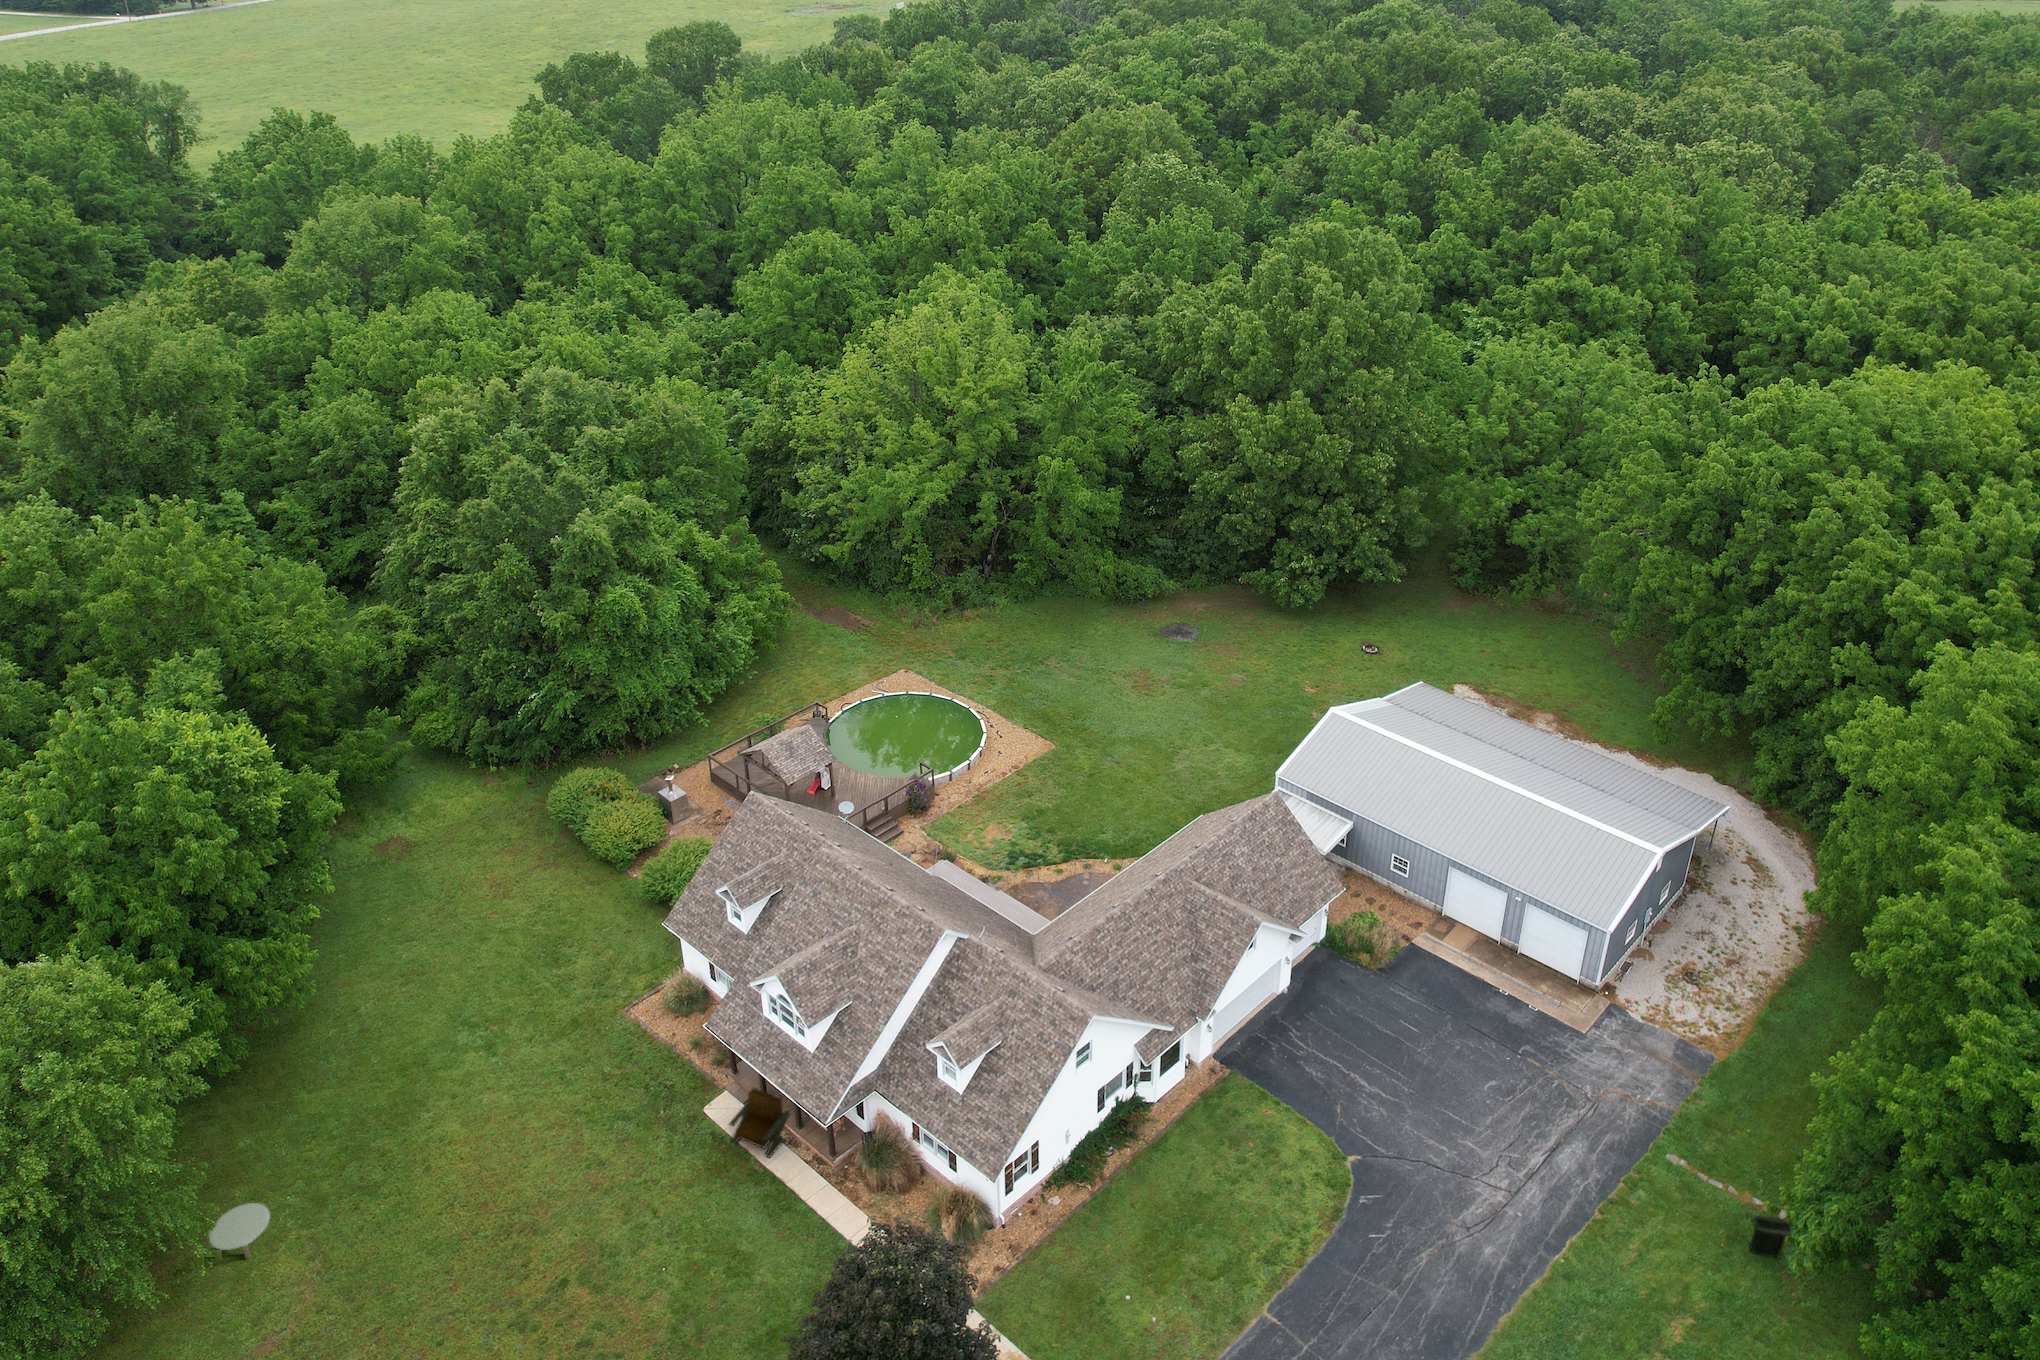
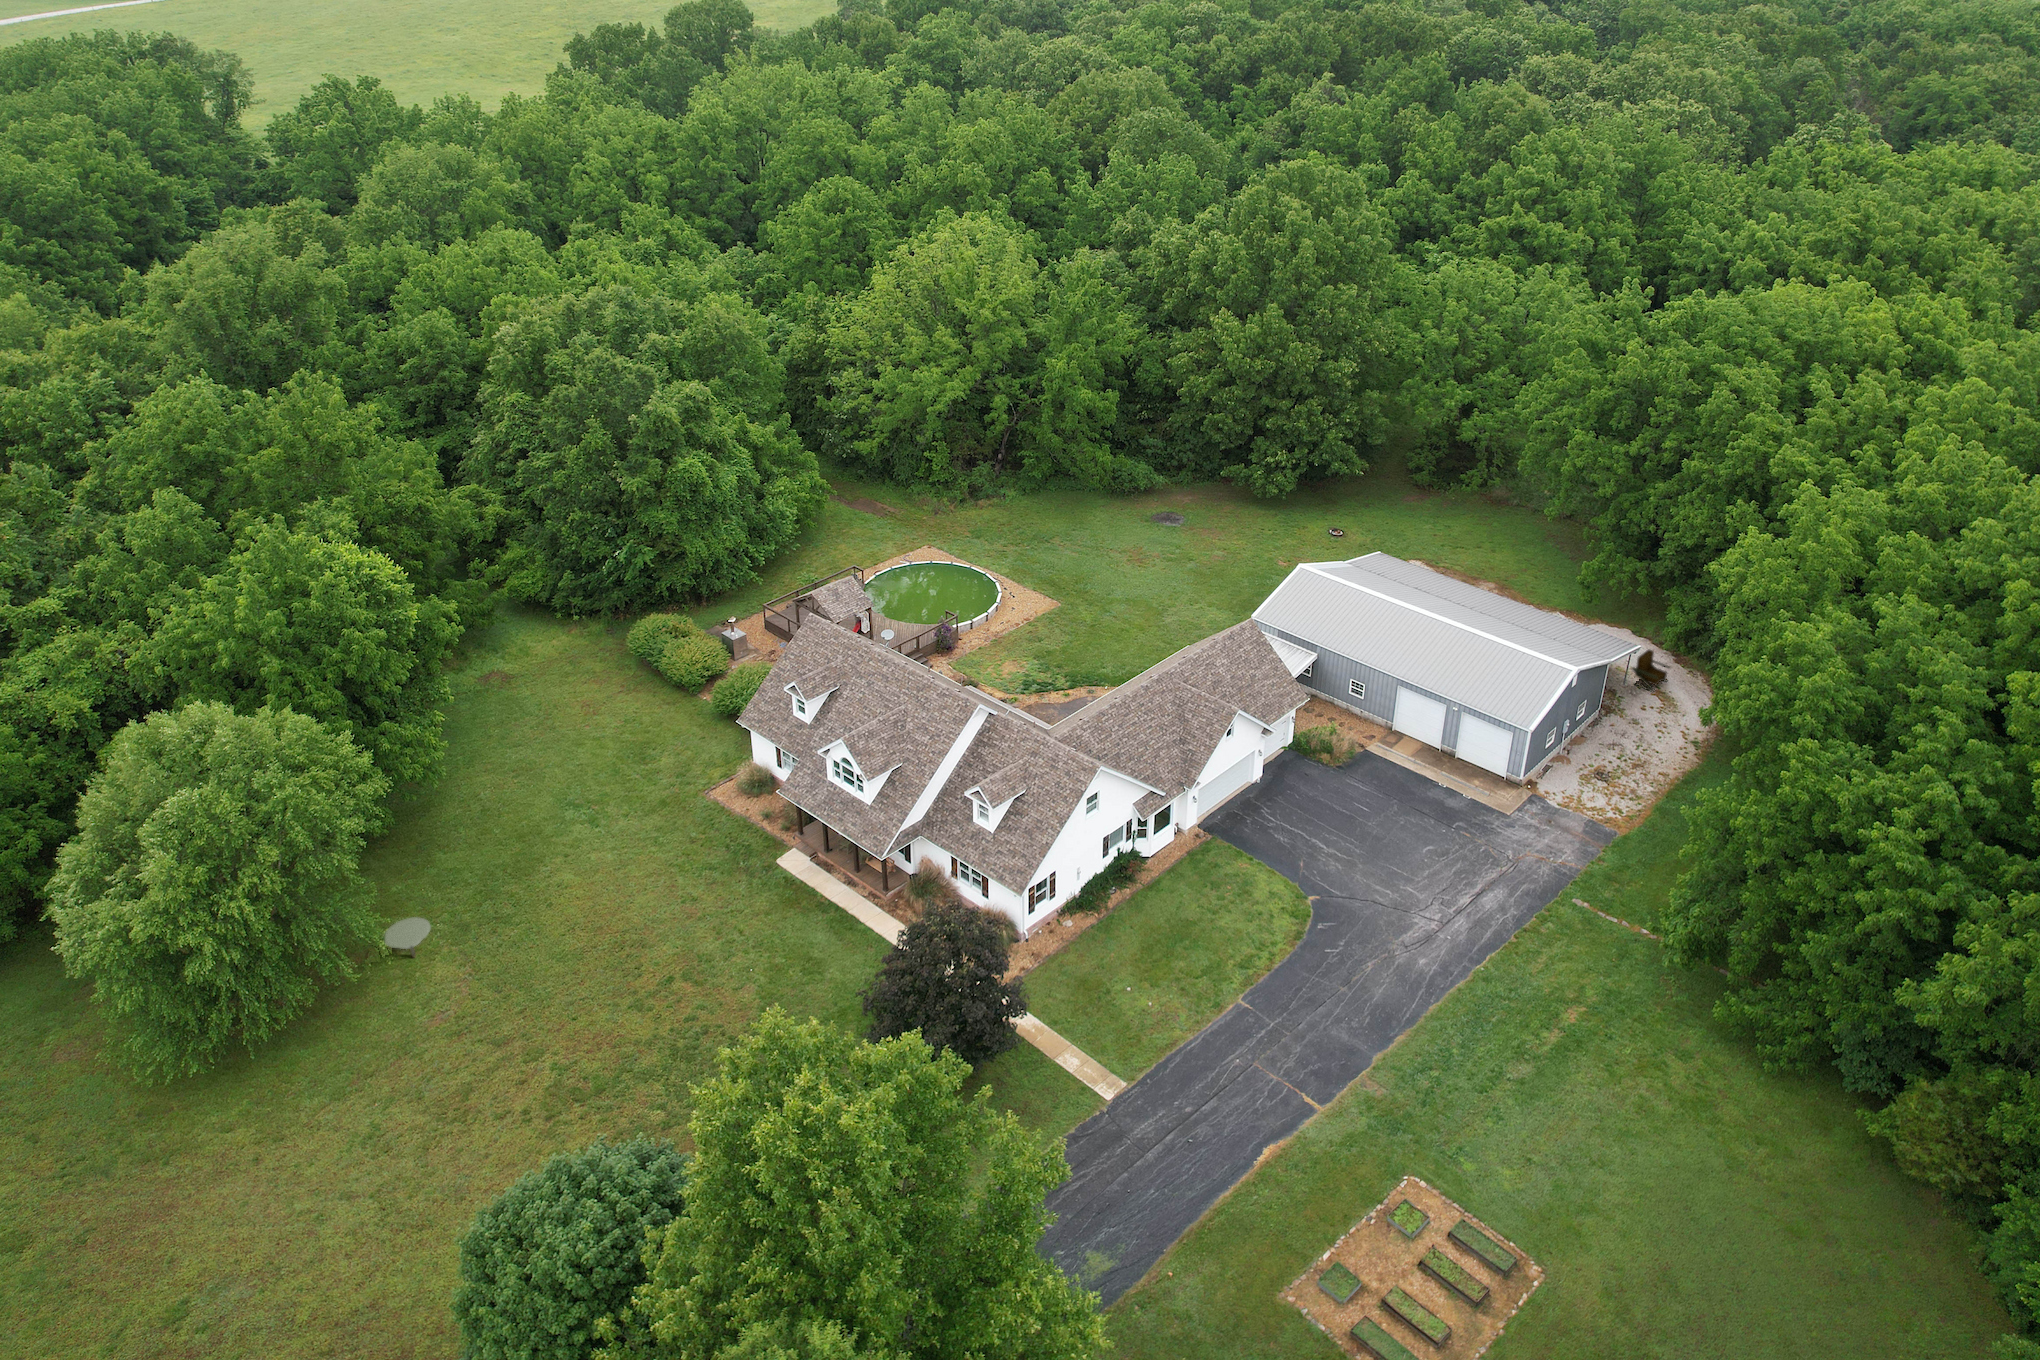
lounge chair: present [729,1088,790,1158] -> present [1632,650,1670,692]
trash can: present [1750,1216,1792,1257] -> none [1635,932,1670,966]

